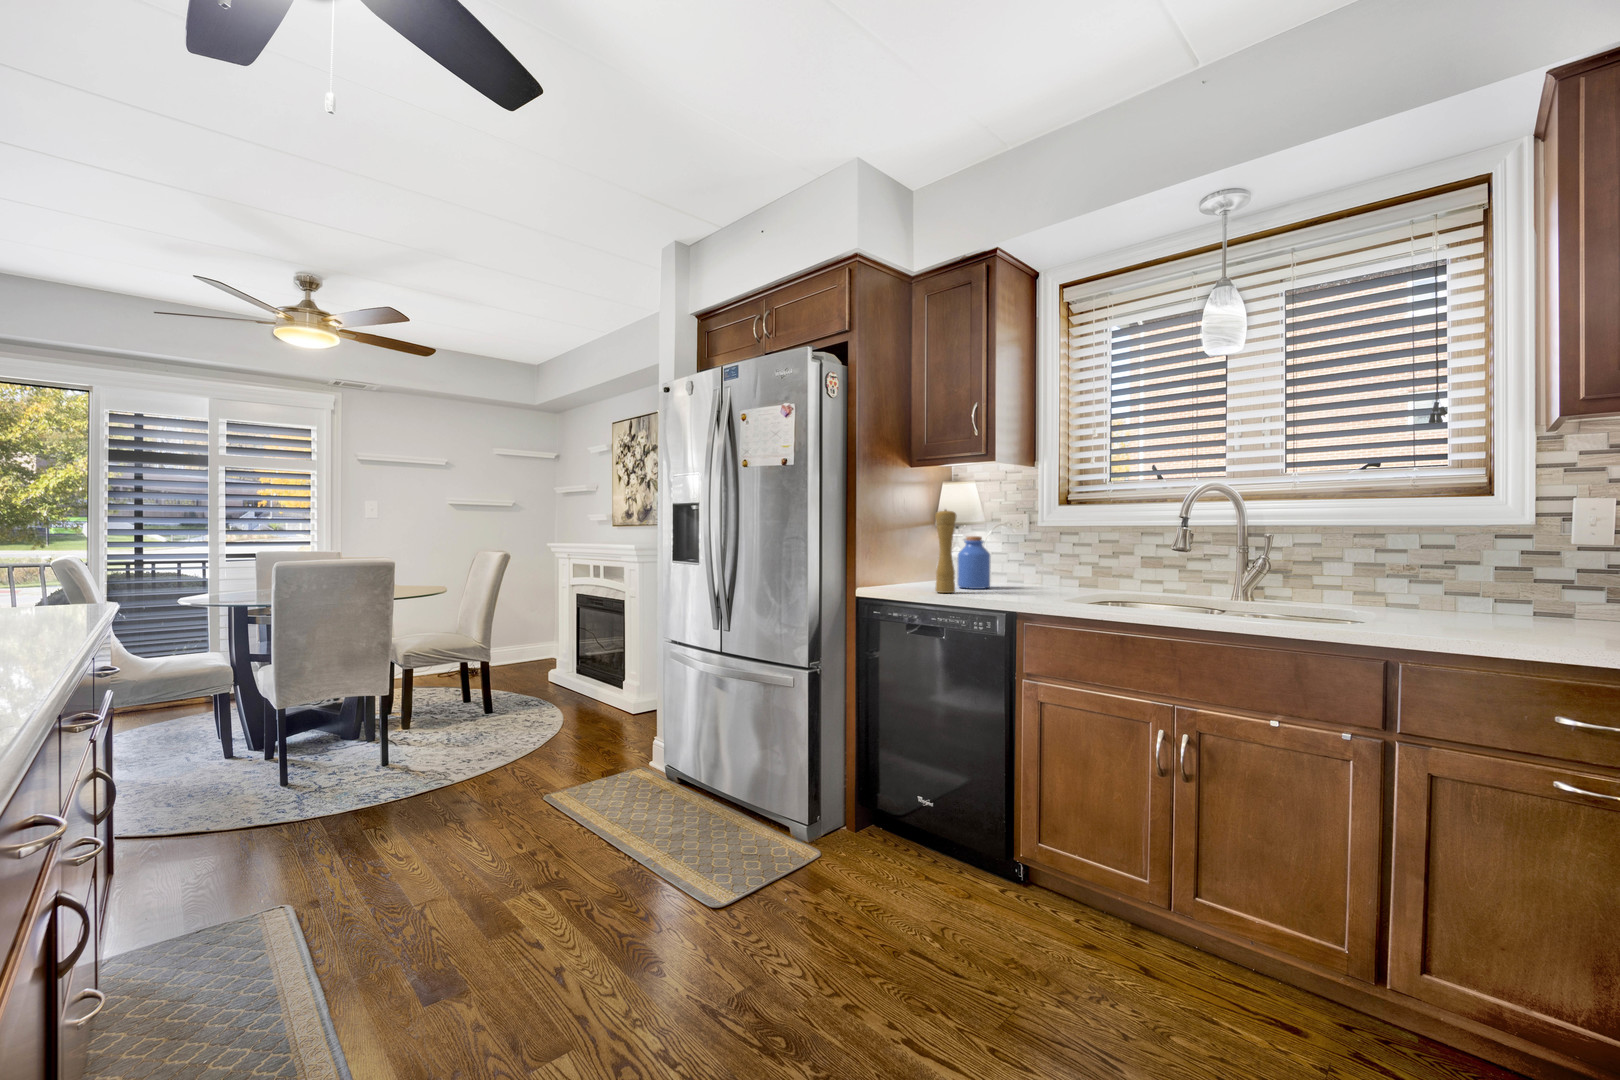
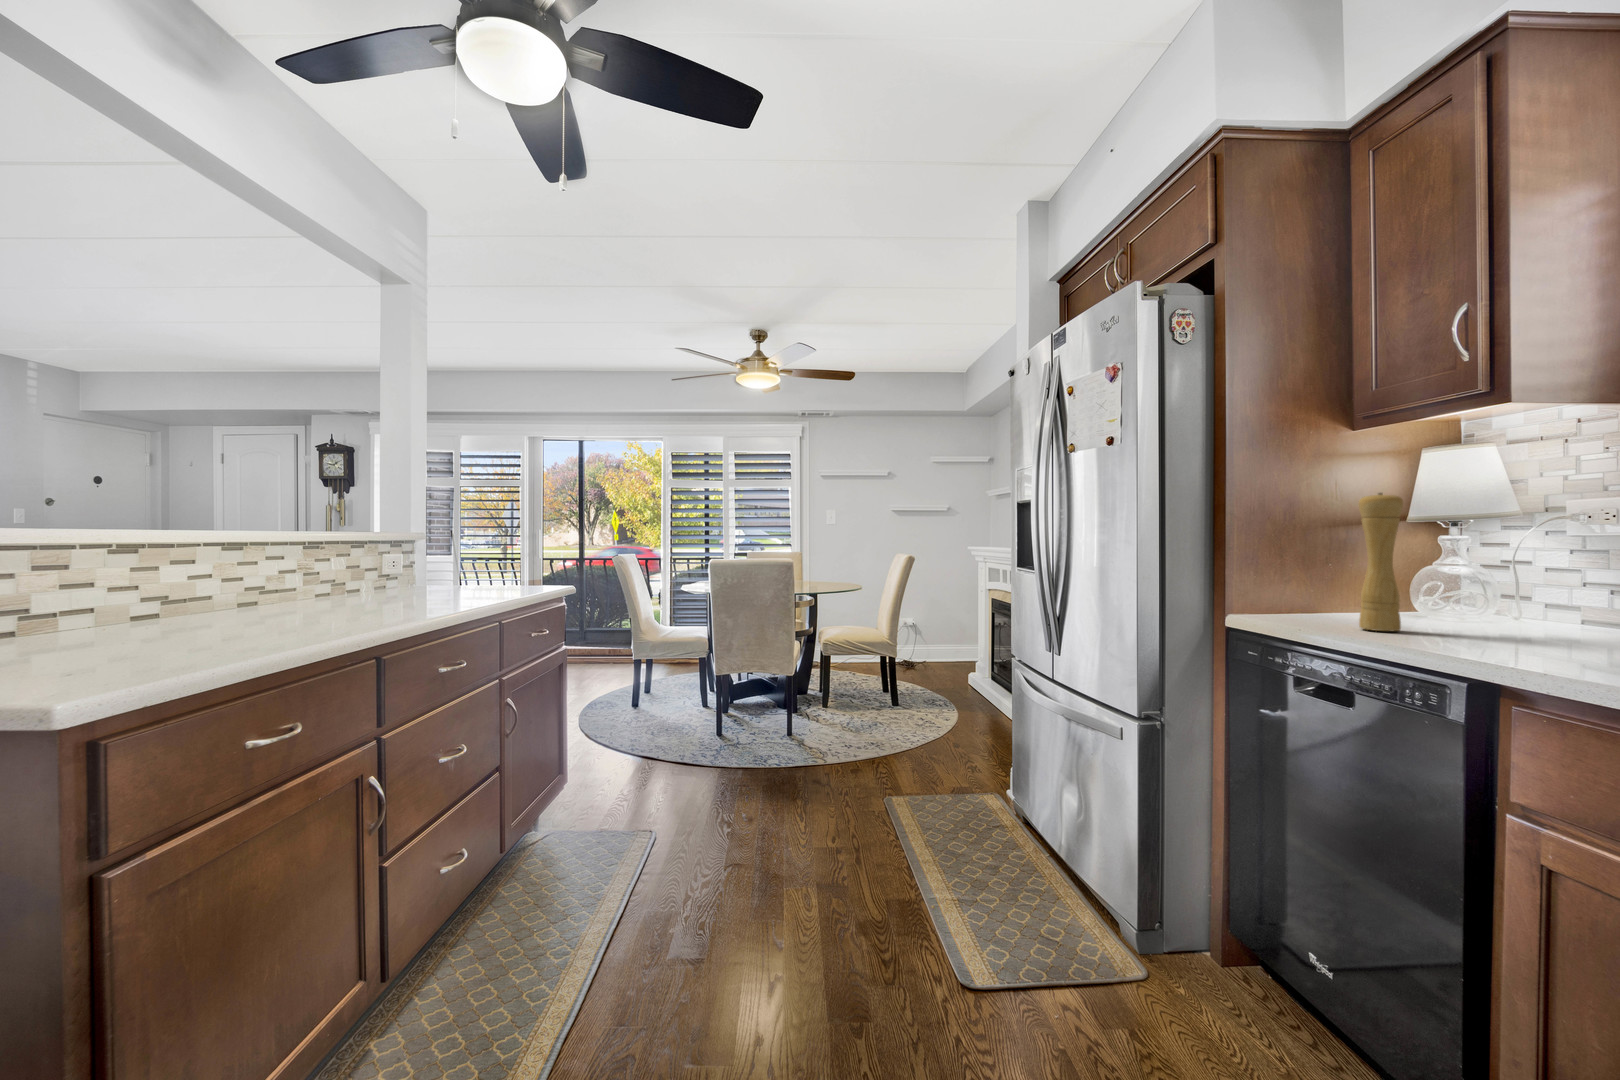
jar: present [957,536,991,589] -> none [1432,538,1510,629]

